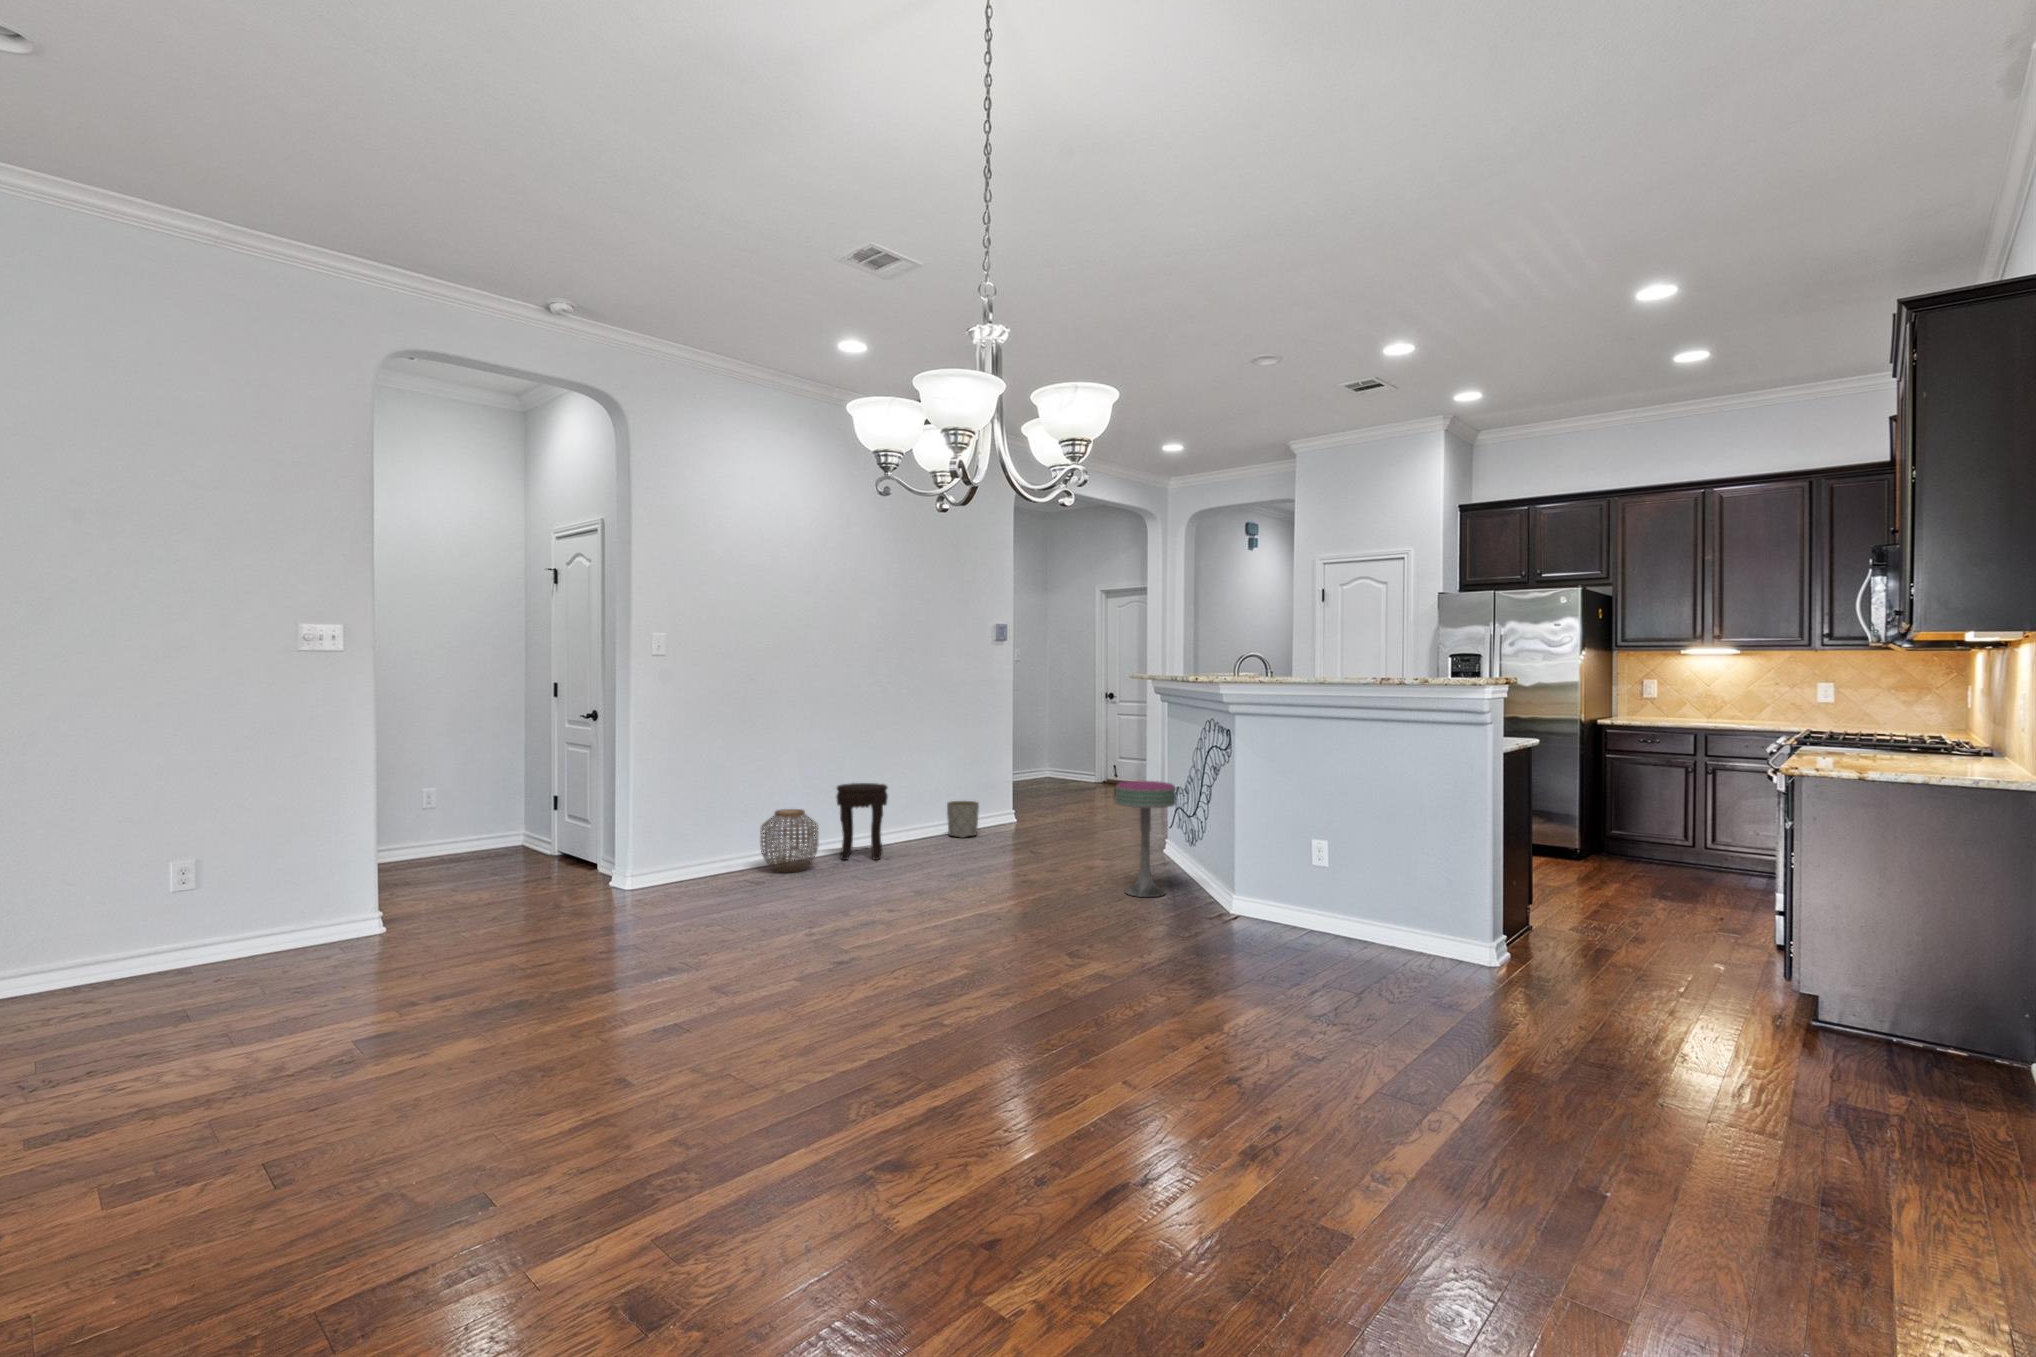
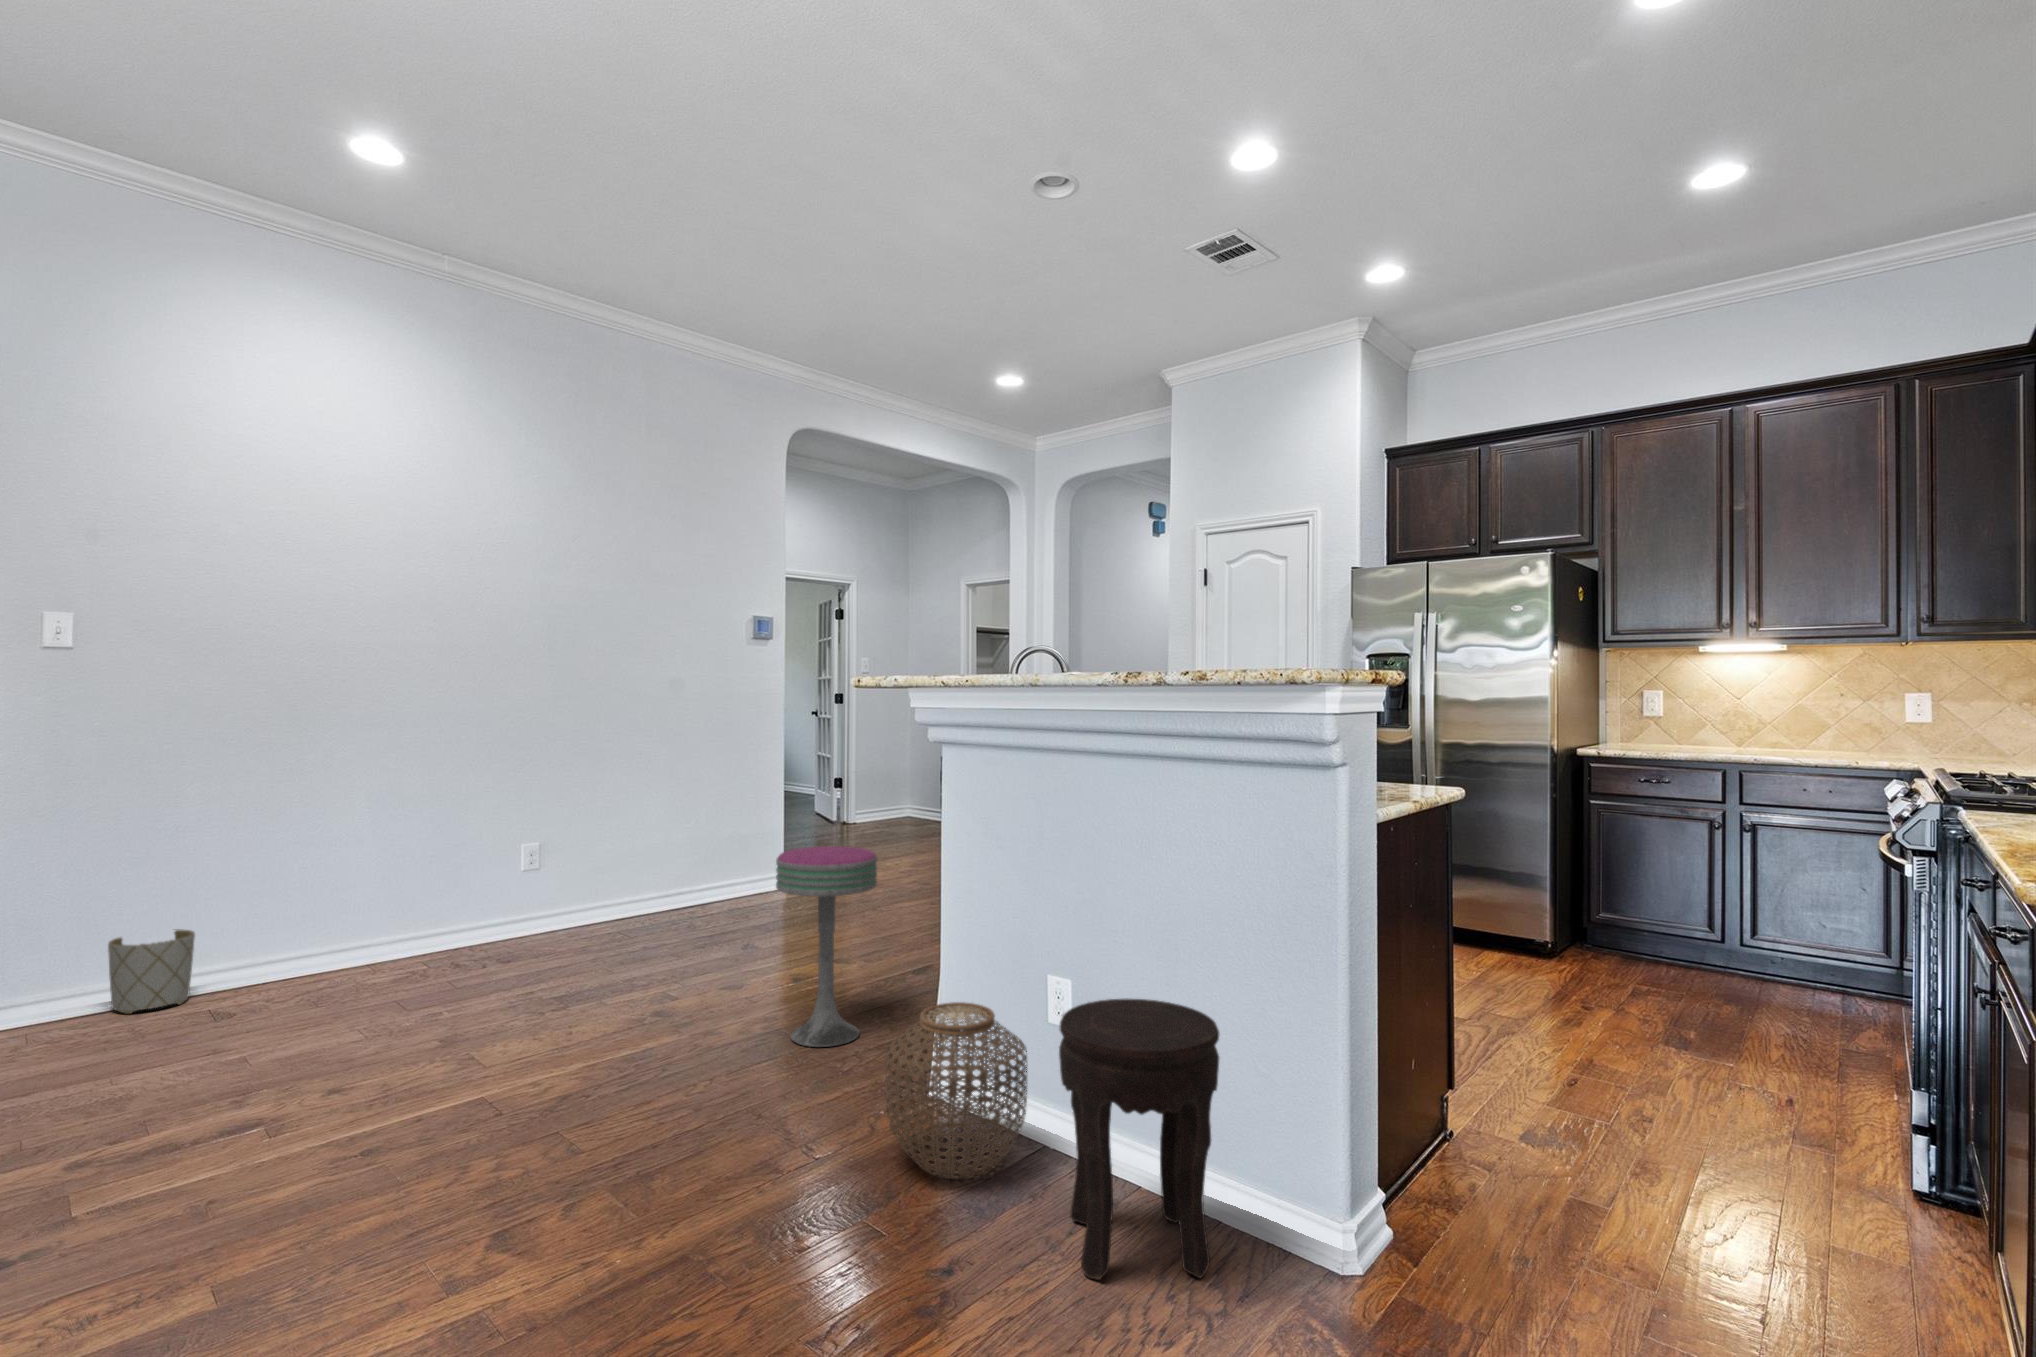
side table: present [836,783,888,860] -> present [1059,999,1219,1280]
planter: present [947,801,979,838] -> present [108,929,195,1014]
woven basket: present [761,809,818,872] -> present [886,1002,1027,1179]

